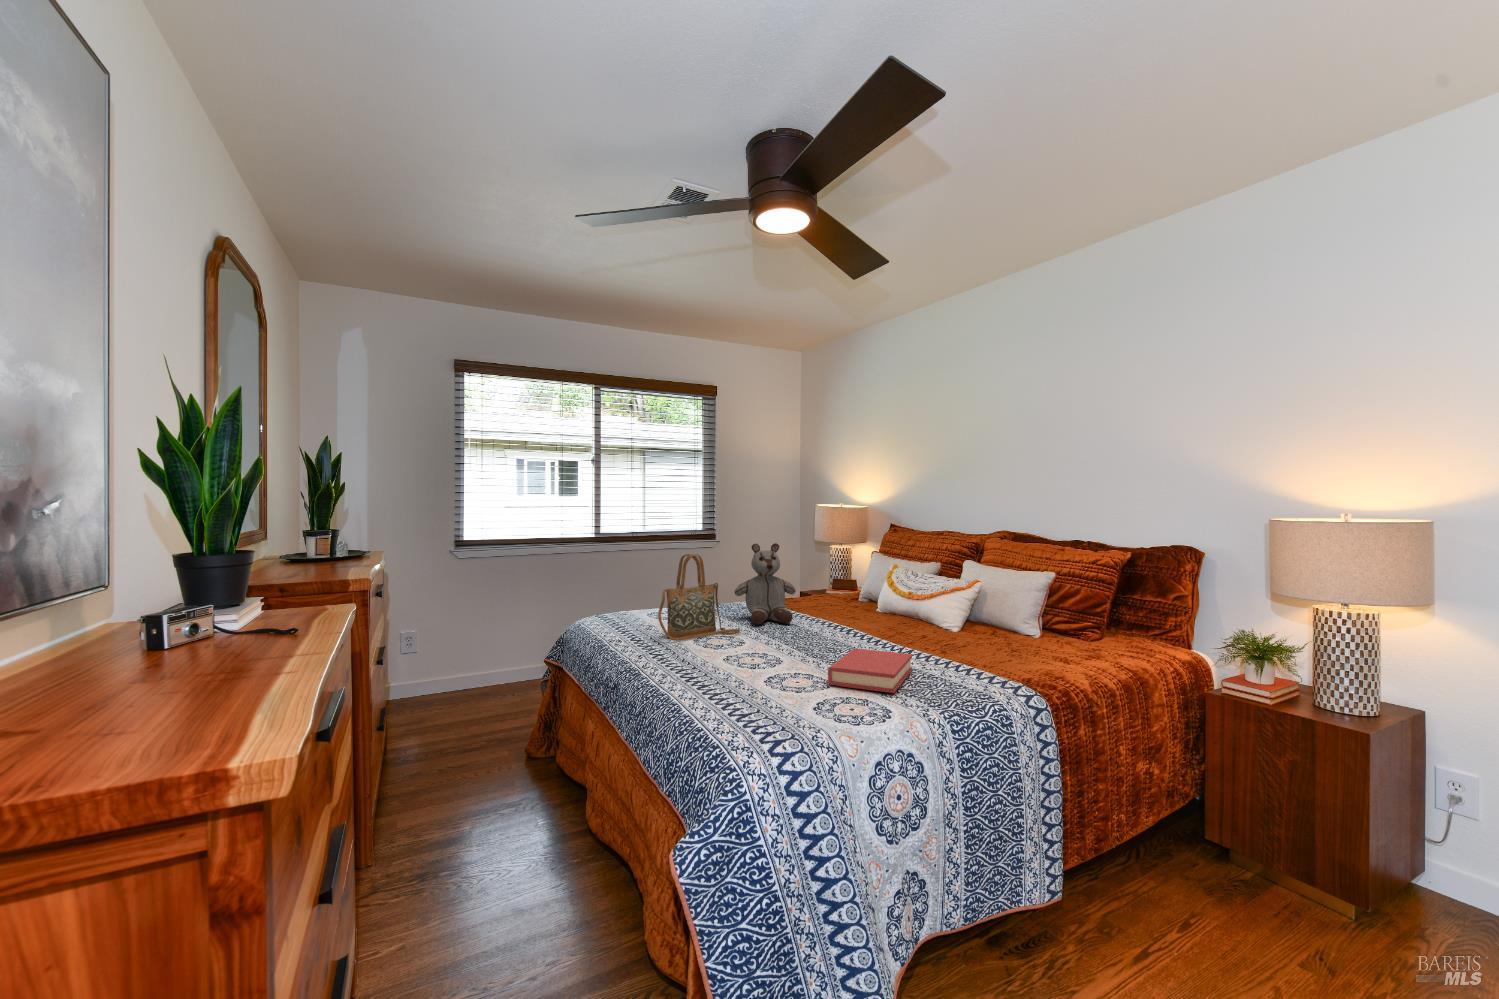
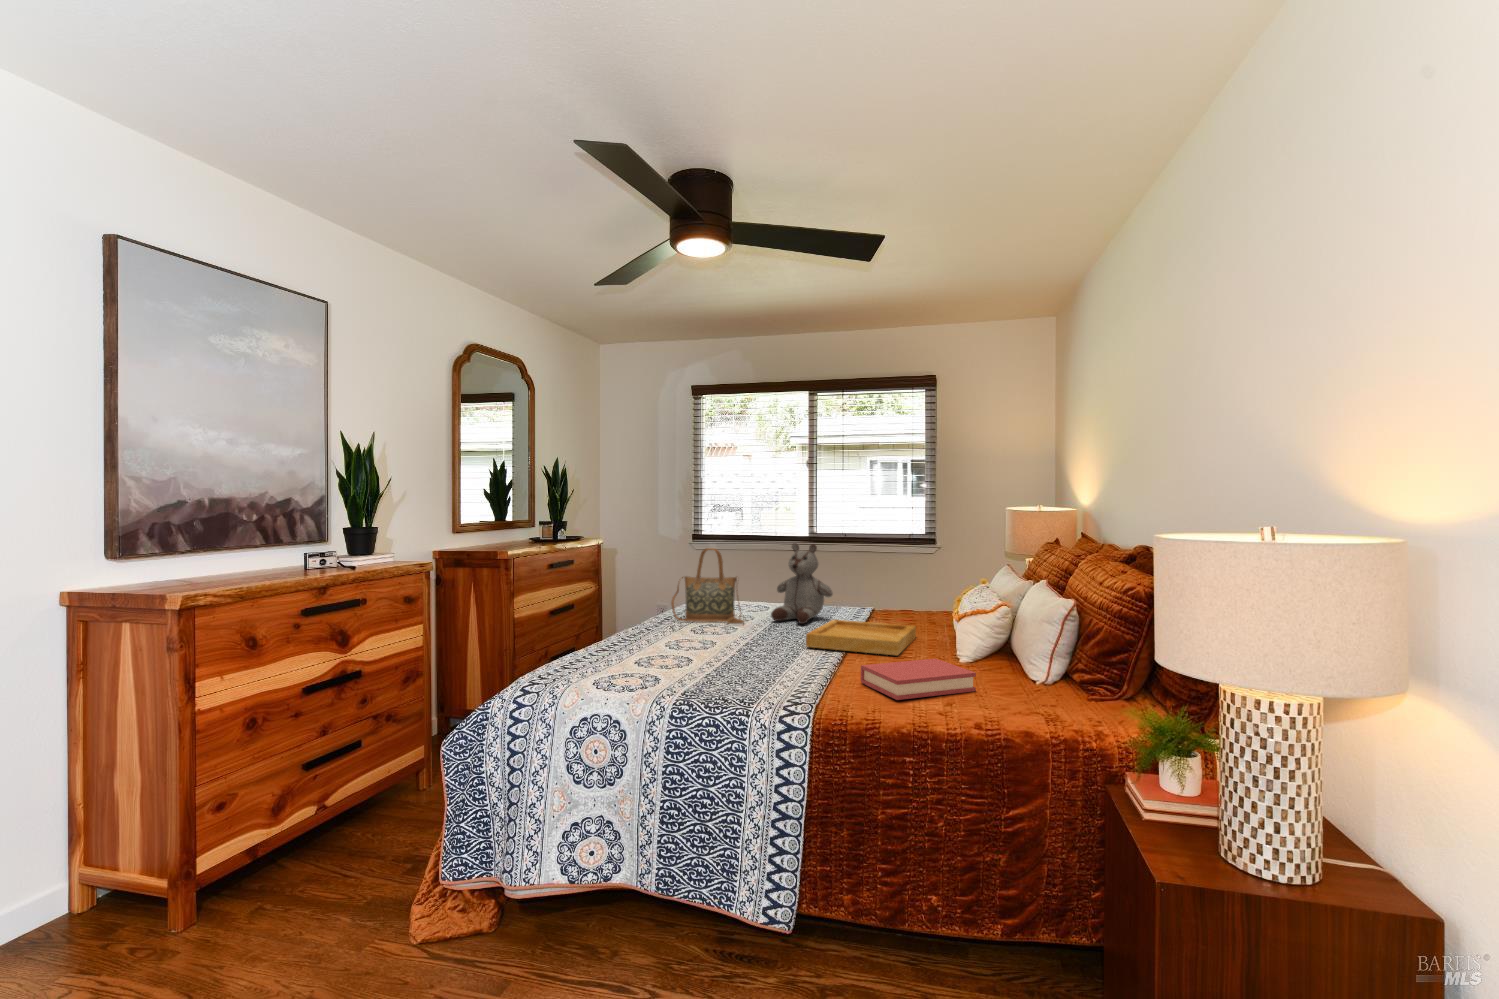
tray: none [825,610,940,642] -> present [806,620,916,655]
hardback book: present [828,648,912,693] -> present [861,659,976,700]

